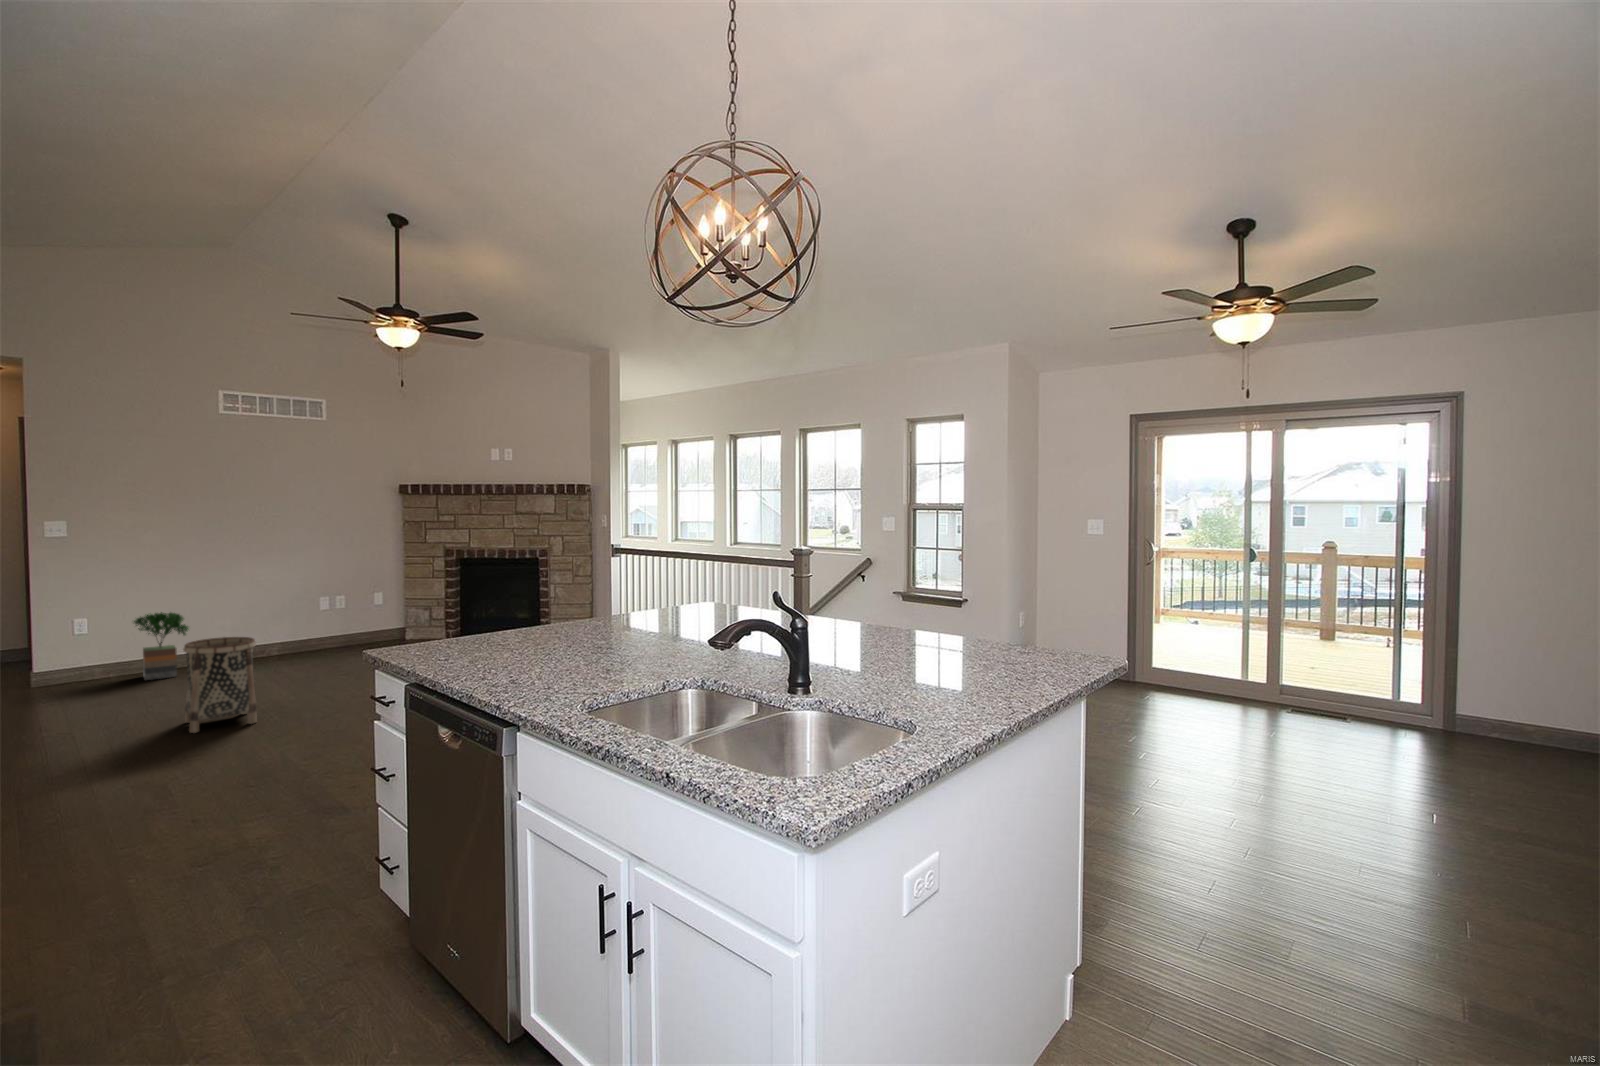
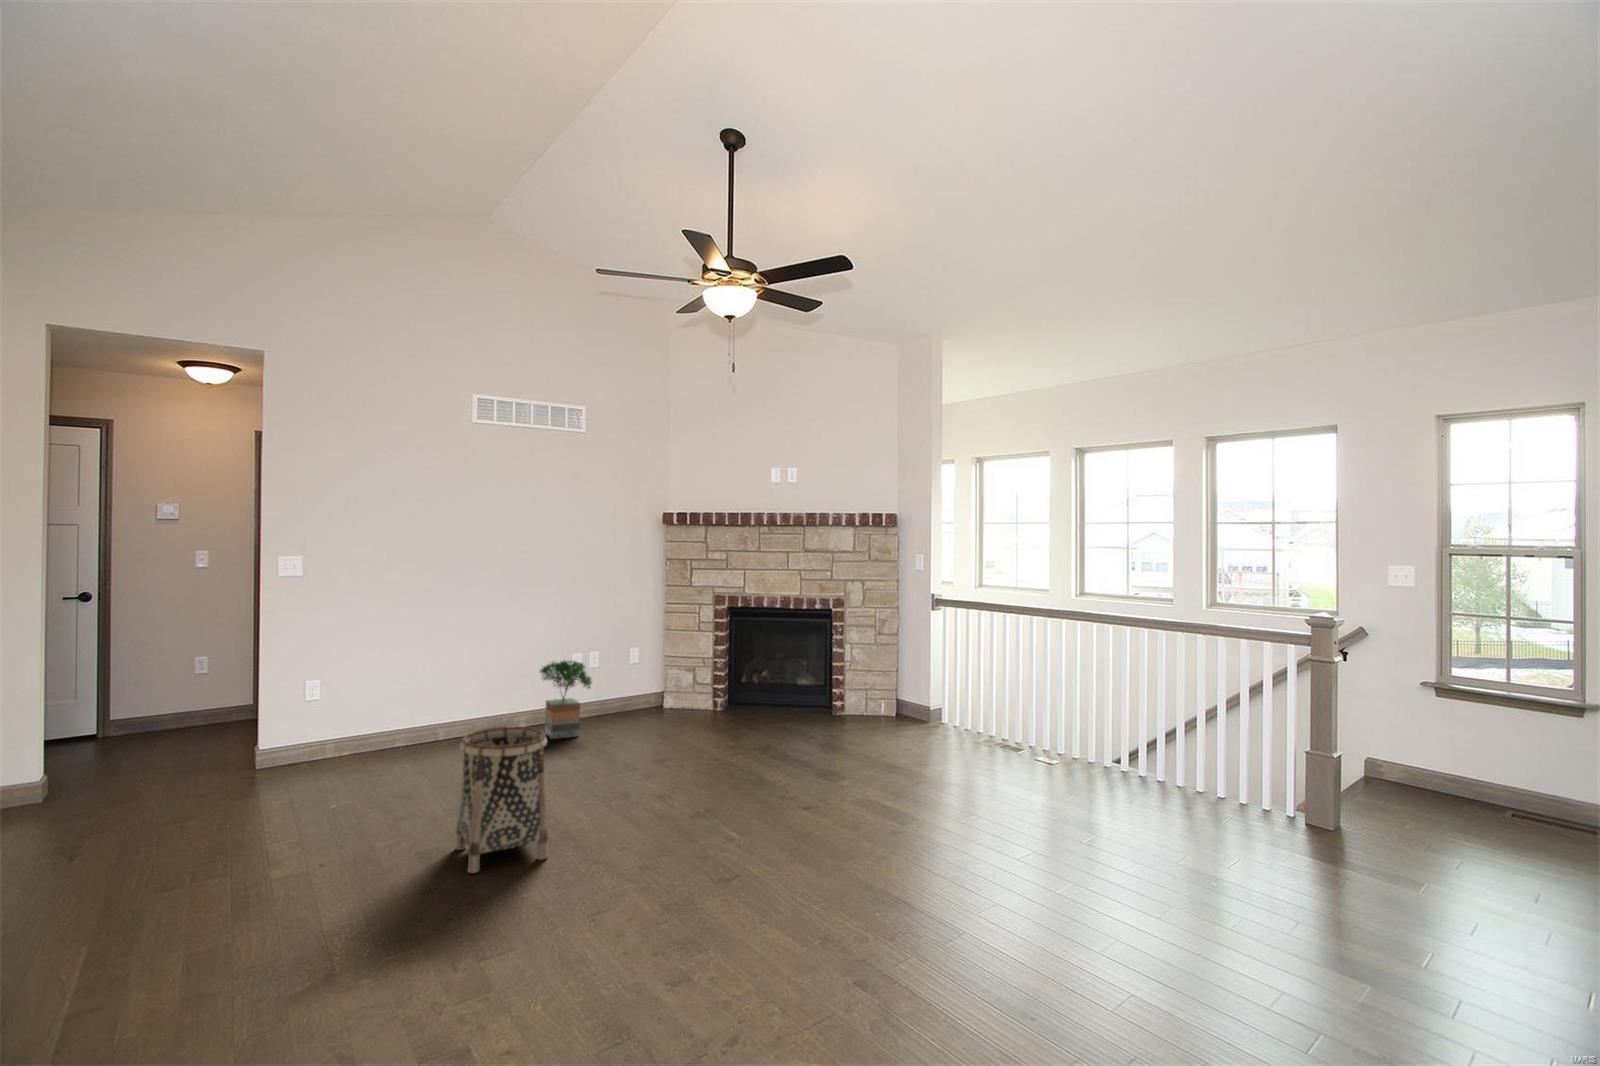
potted tree: present [134,612,189,680] -> present [540,660,592,739]

